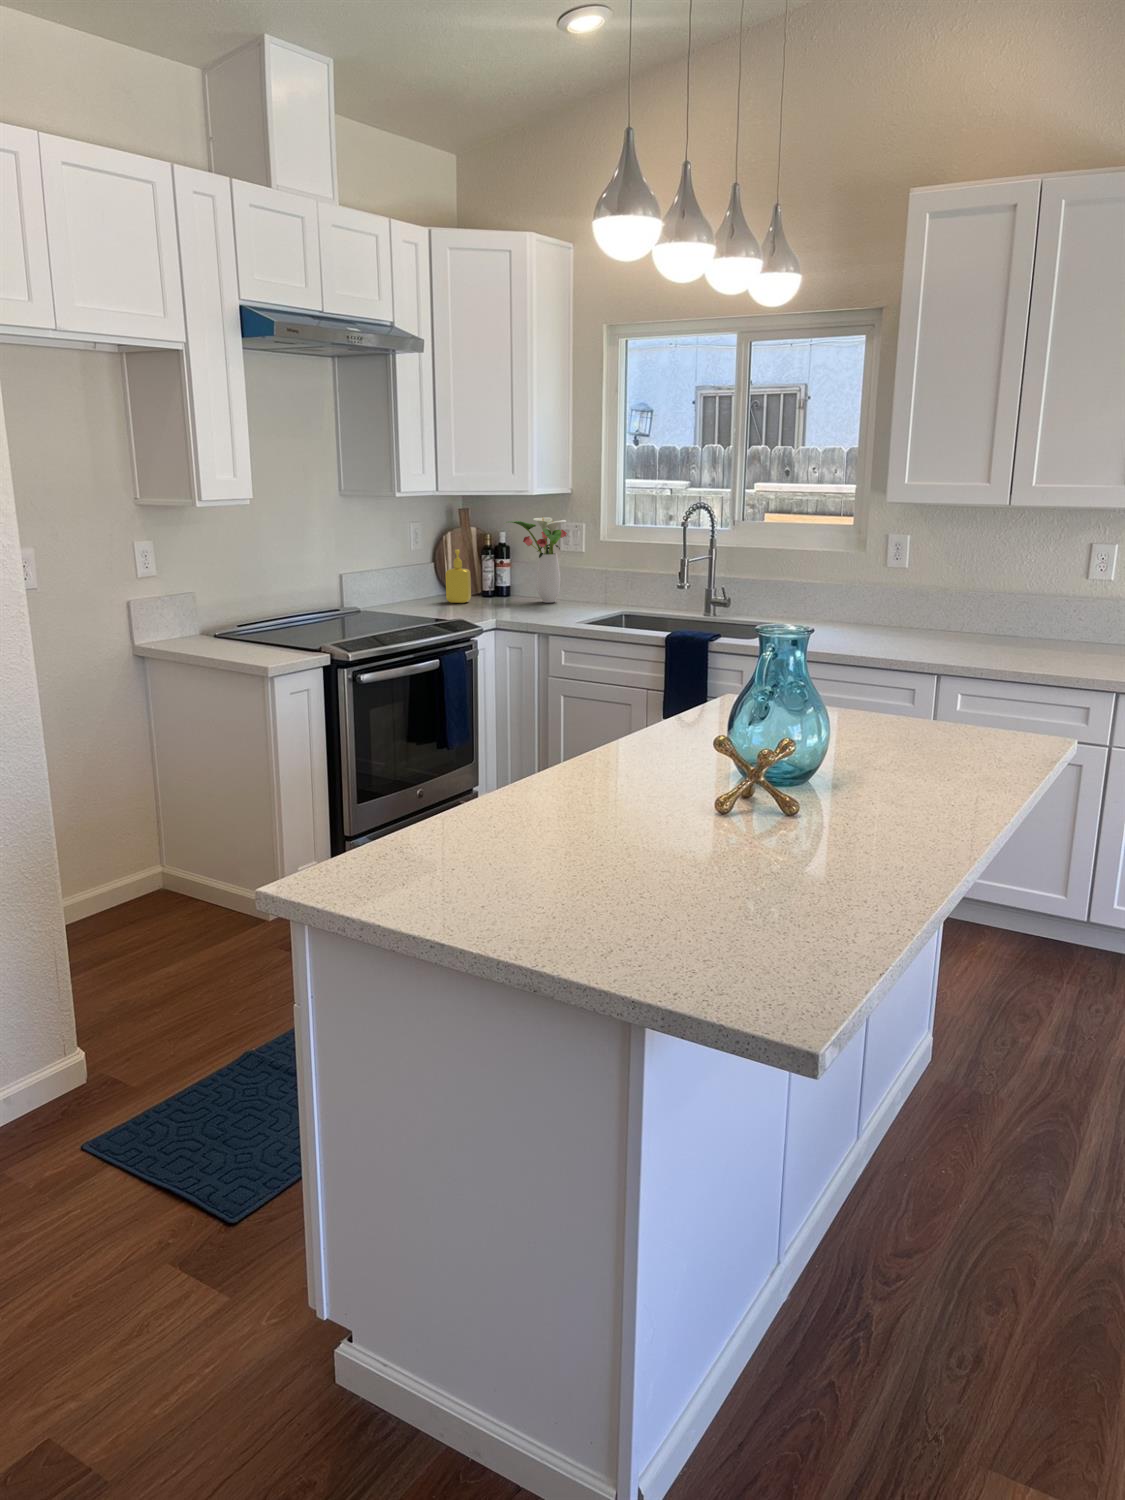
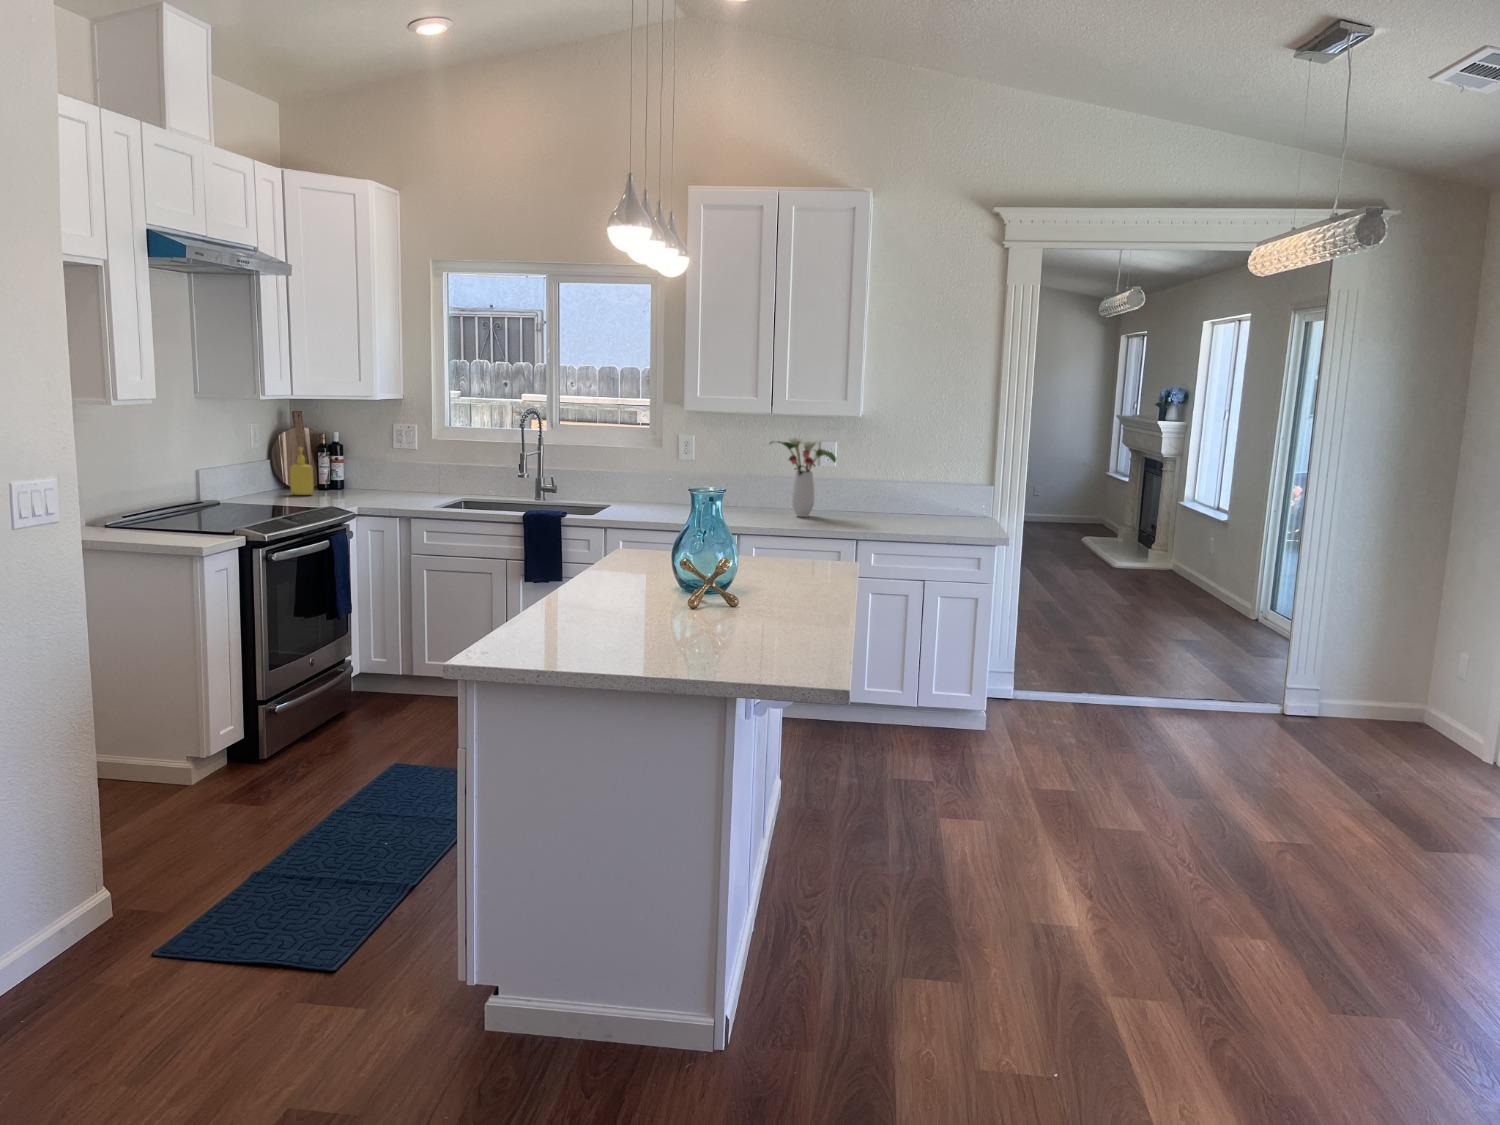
flower arrangement: present [506,517,567,603] -> present [770,438,836,517]

